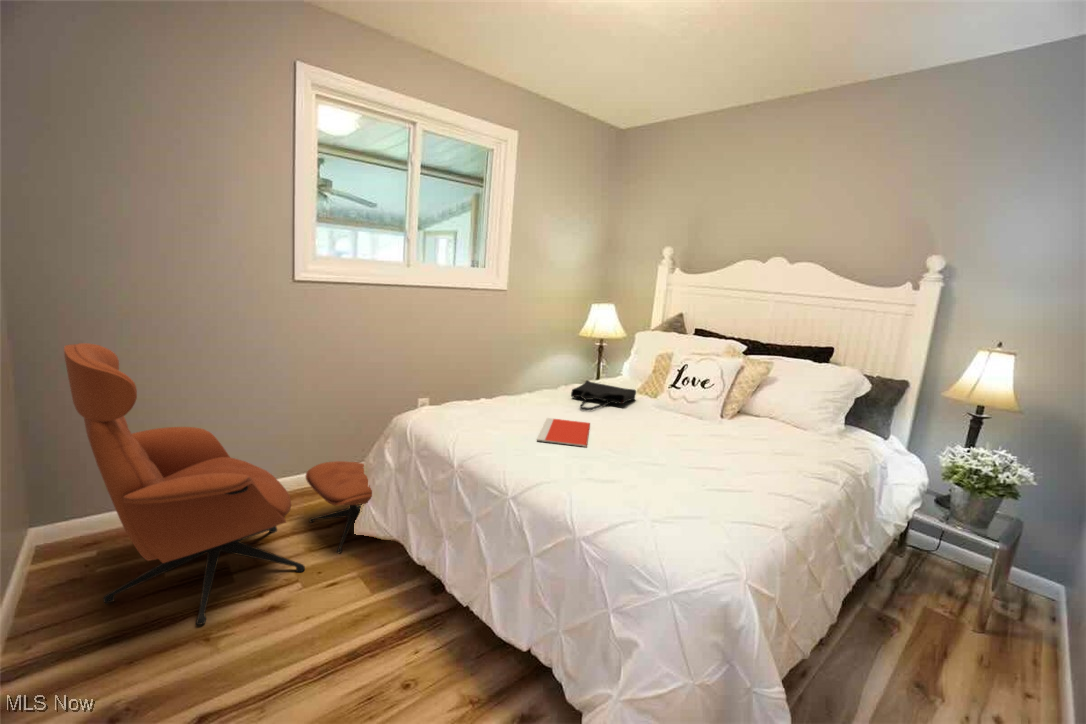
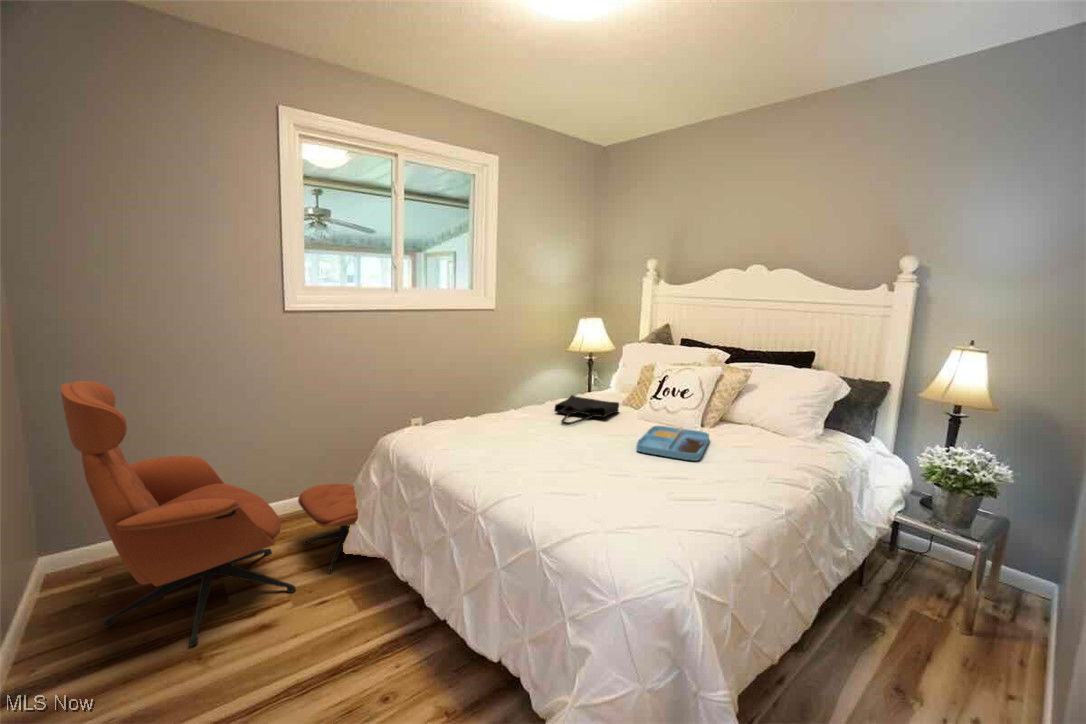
tray: none [662,415,733,452] -> present [636,426,709,461]
notebook: present [537,418,590,447] -> none [511,434,568,461]

